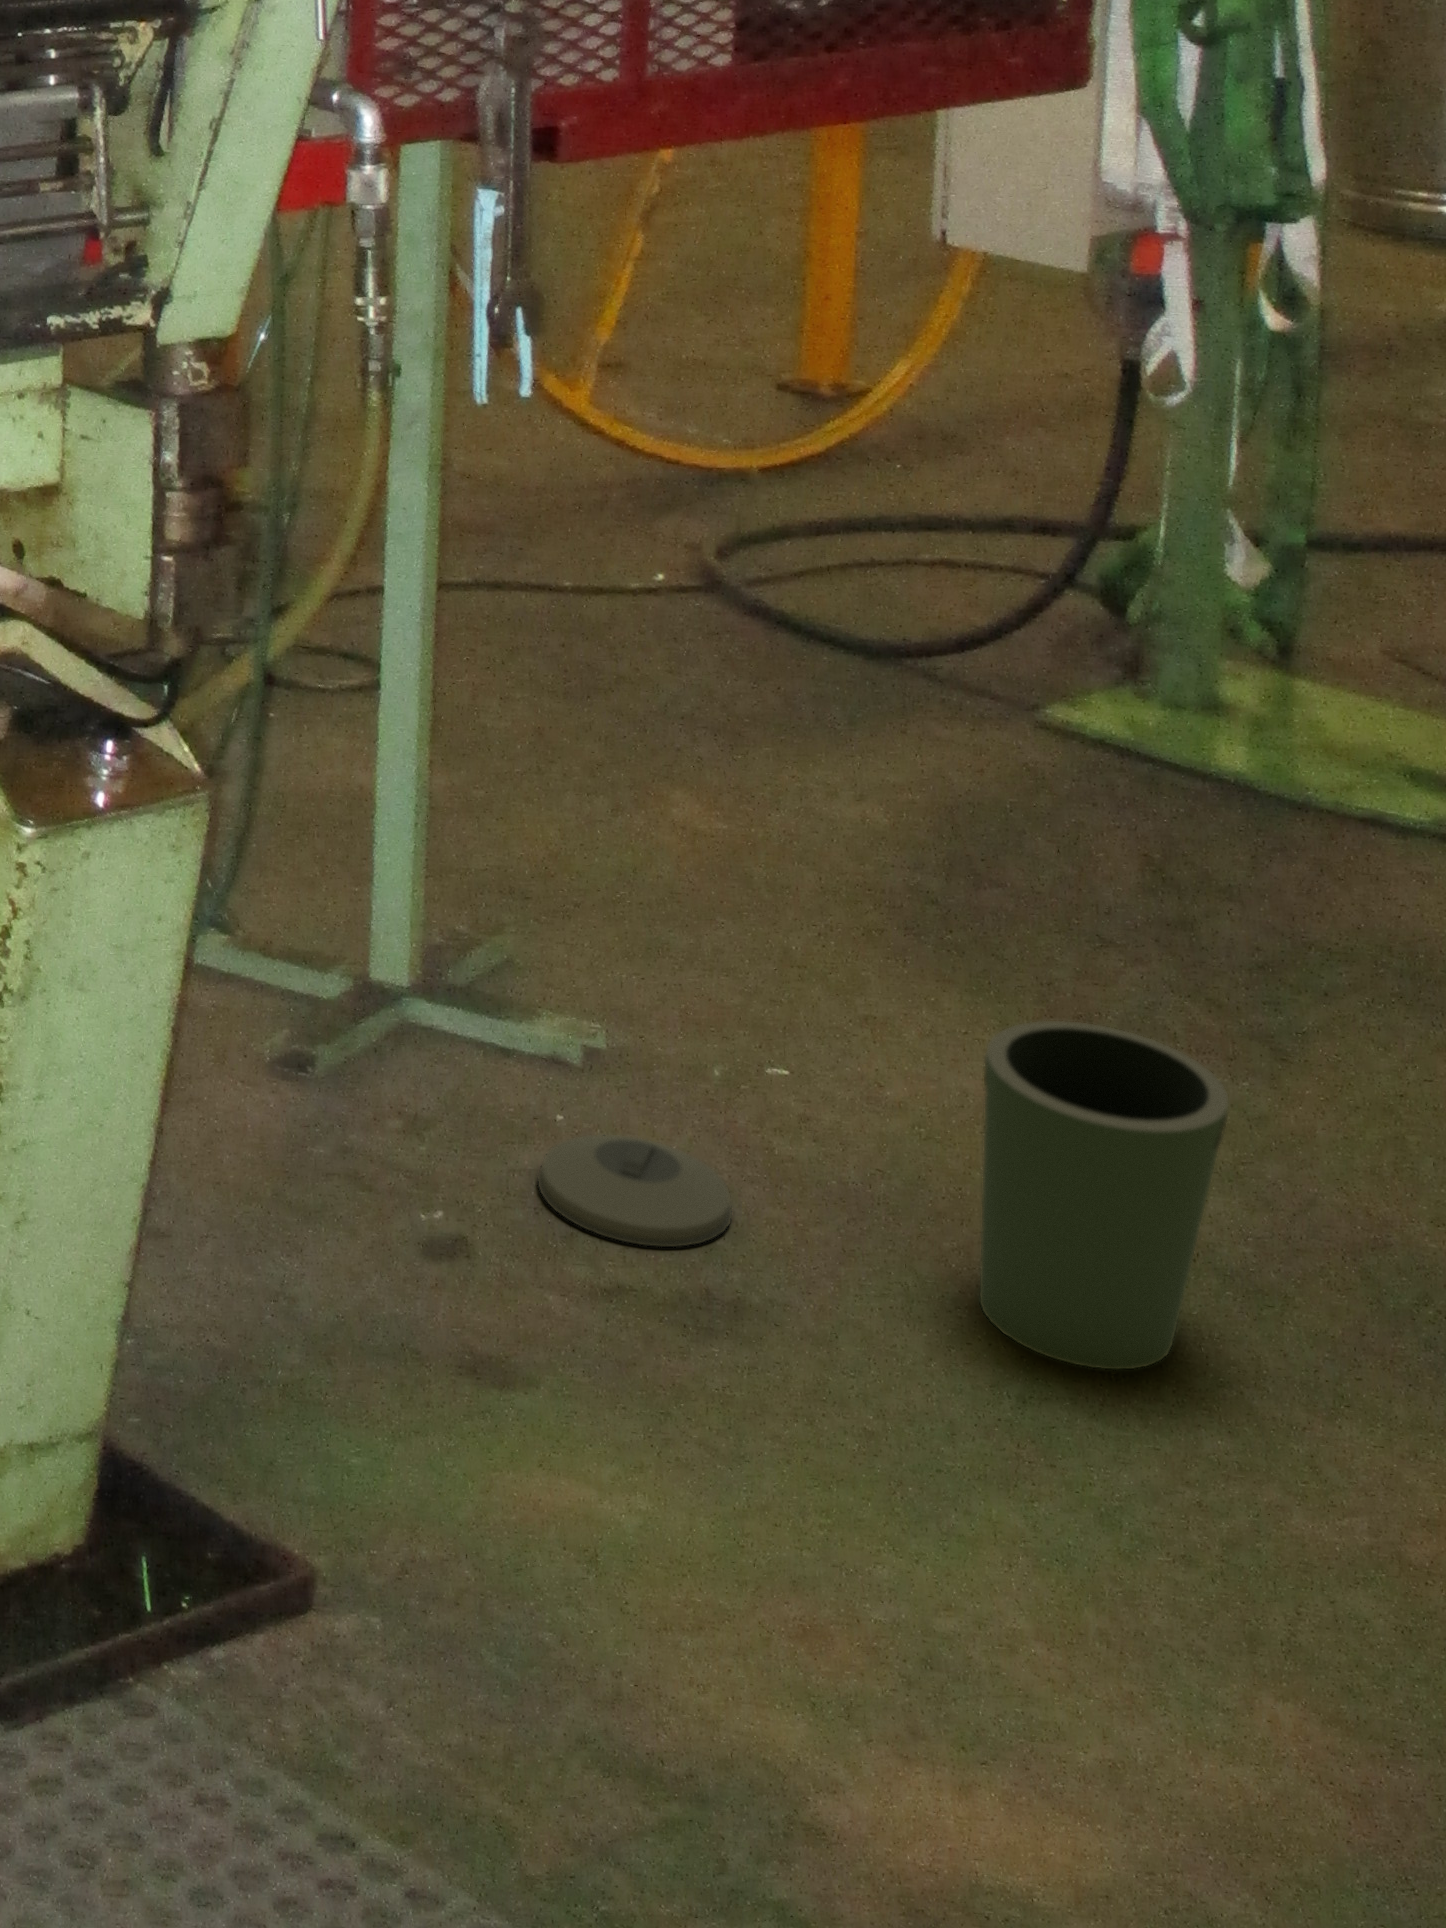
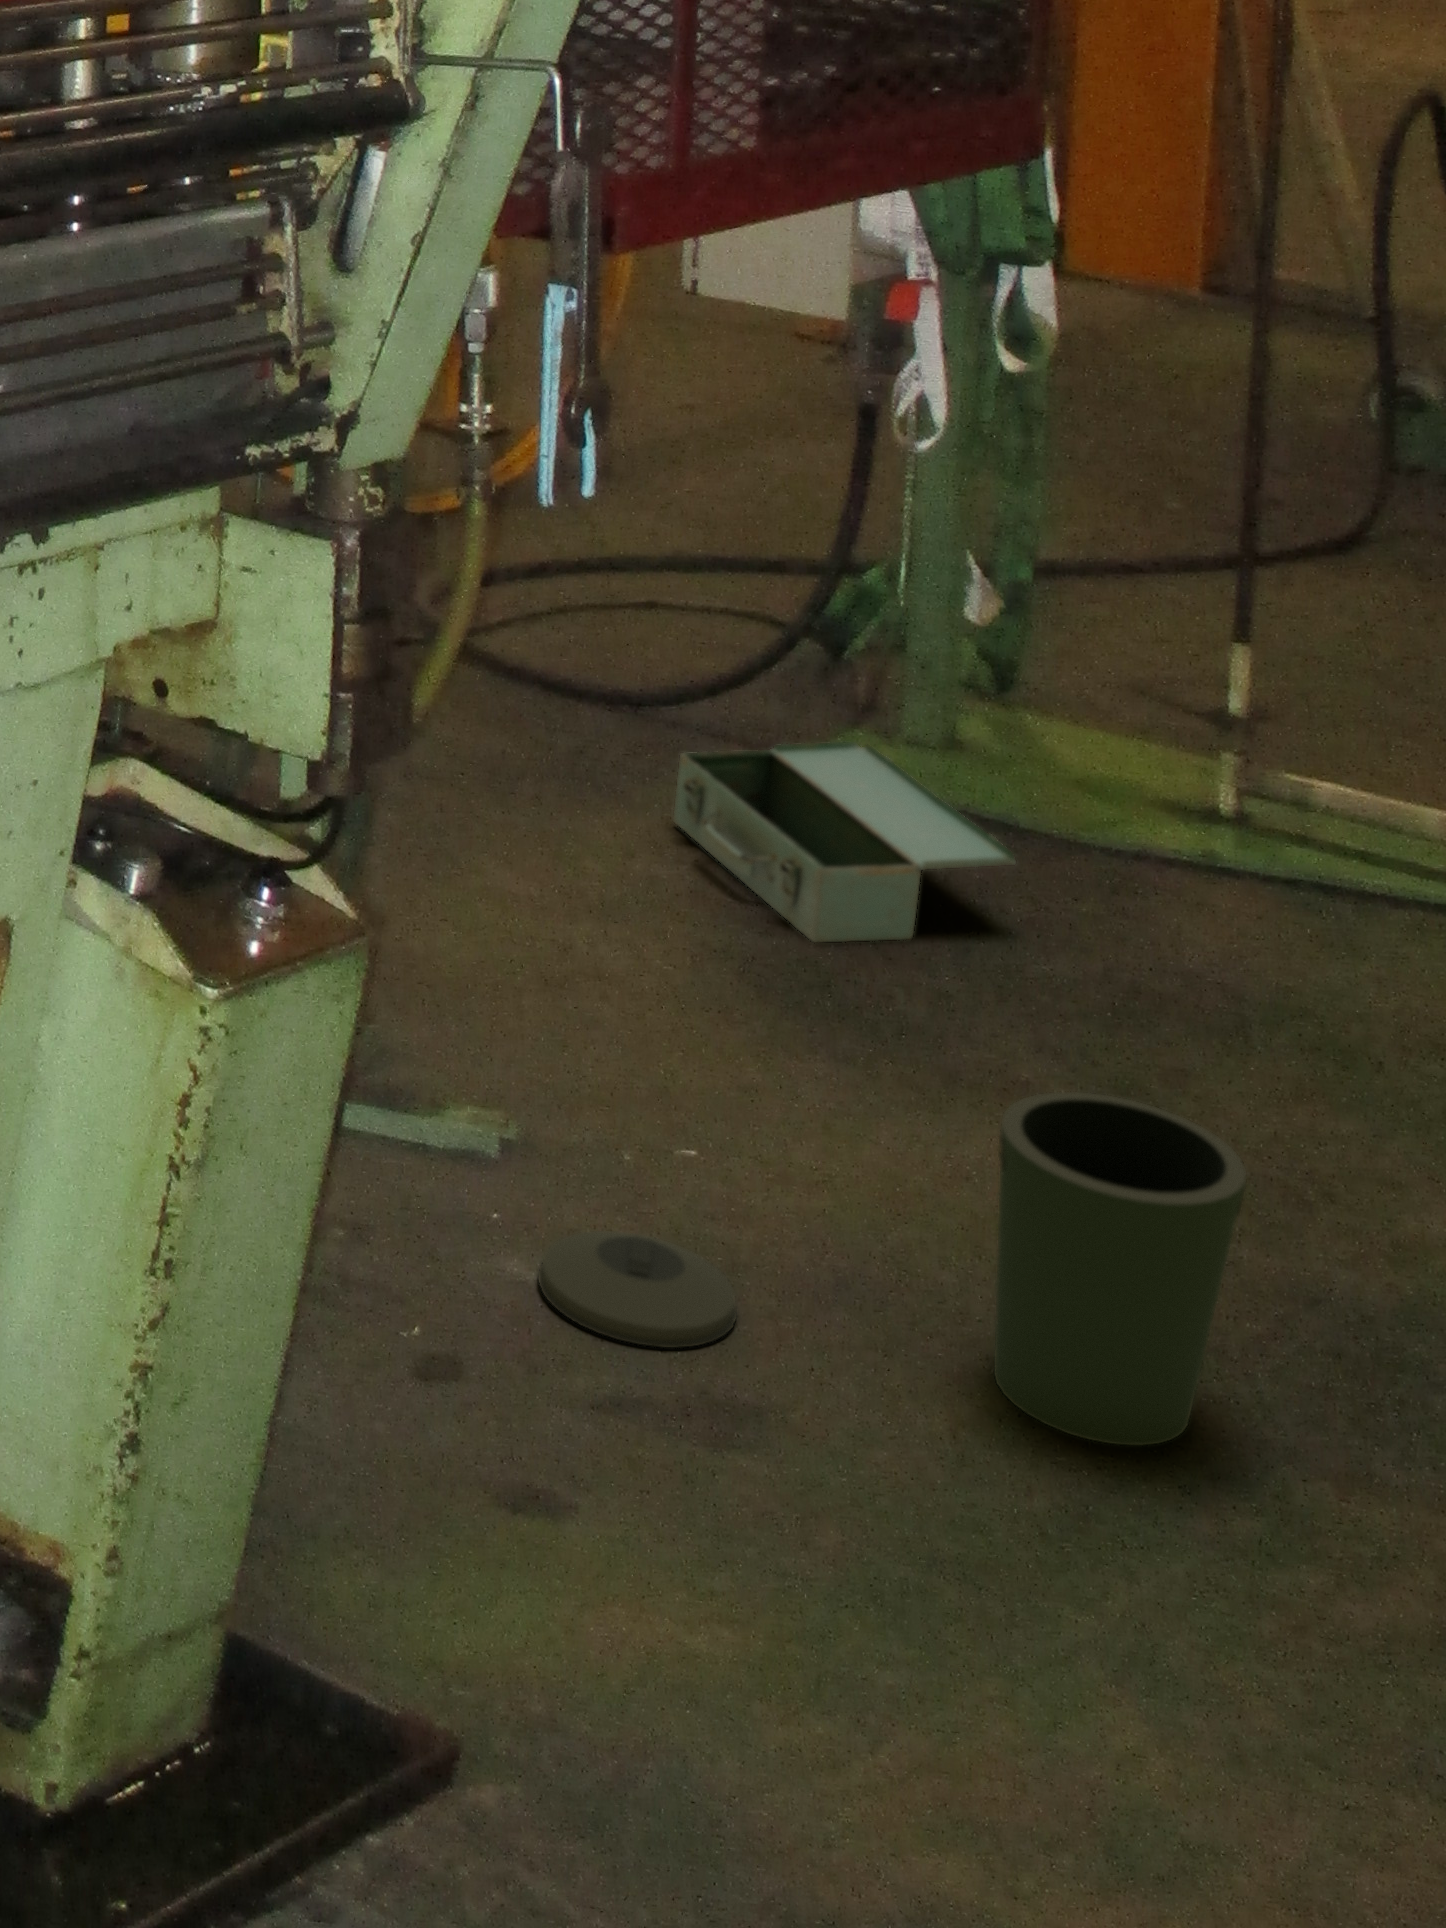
toolbox: none [821,693,1149,888] -> present [674,742,1015,942]

